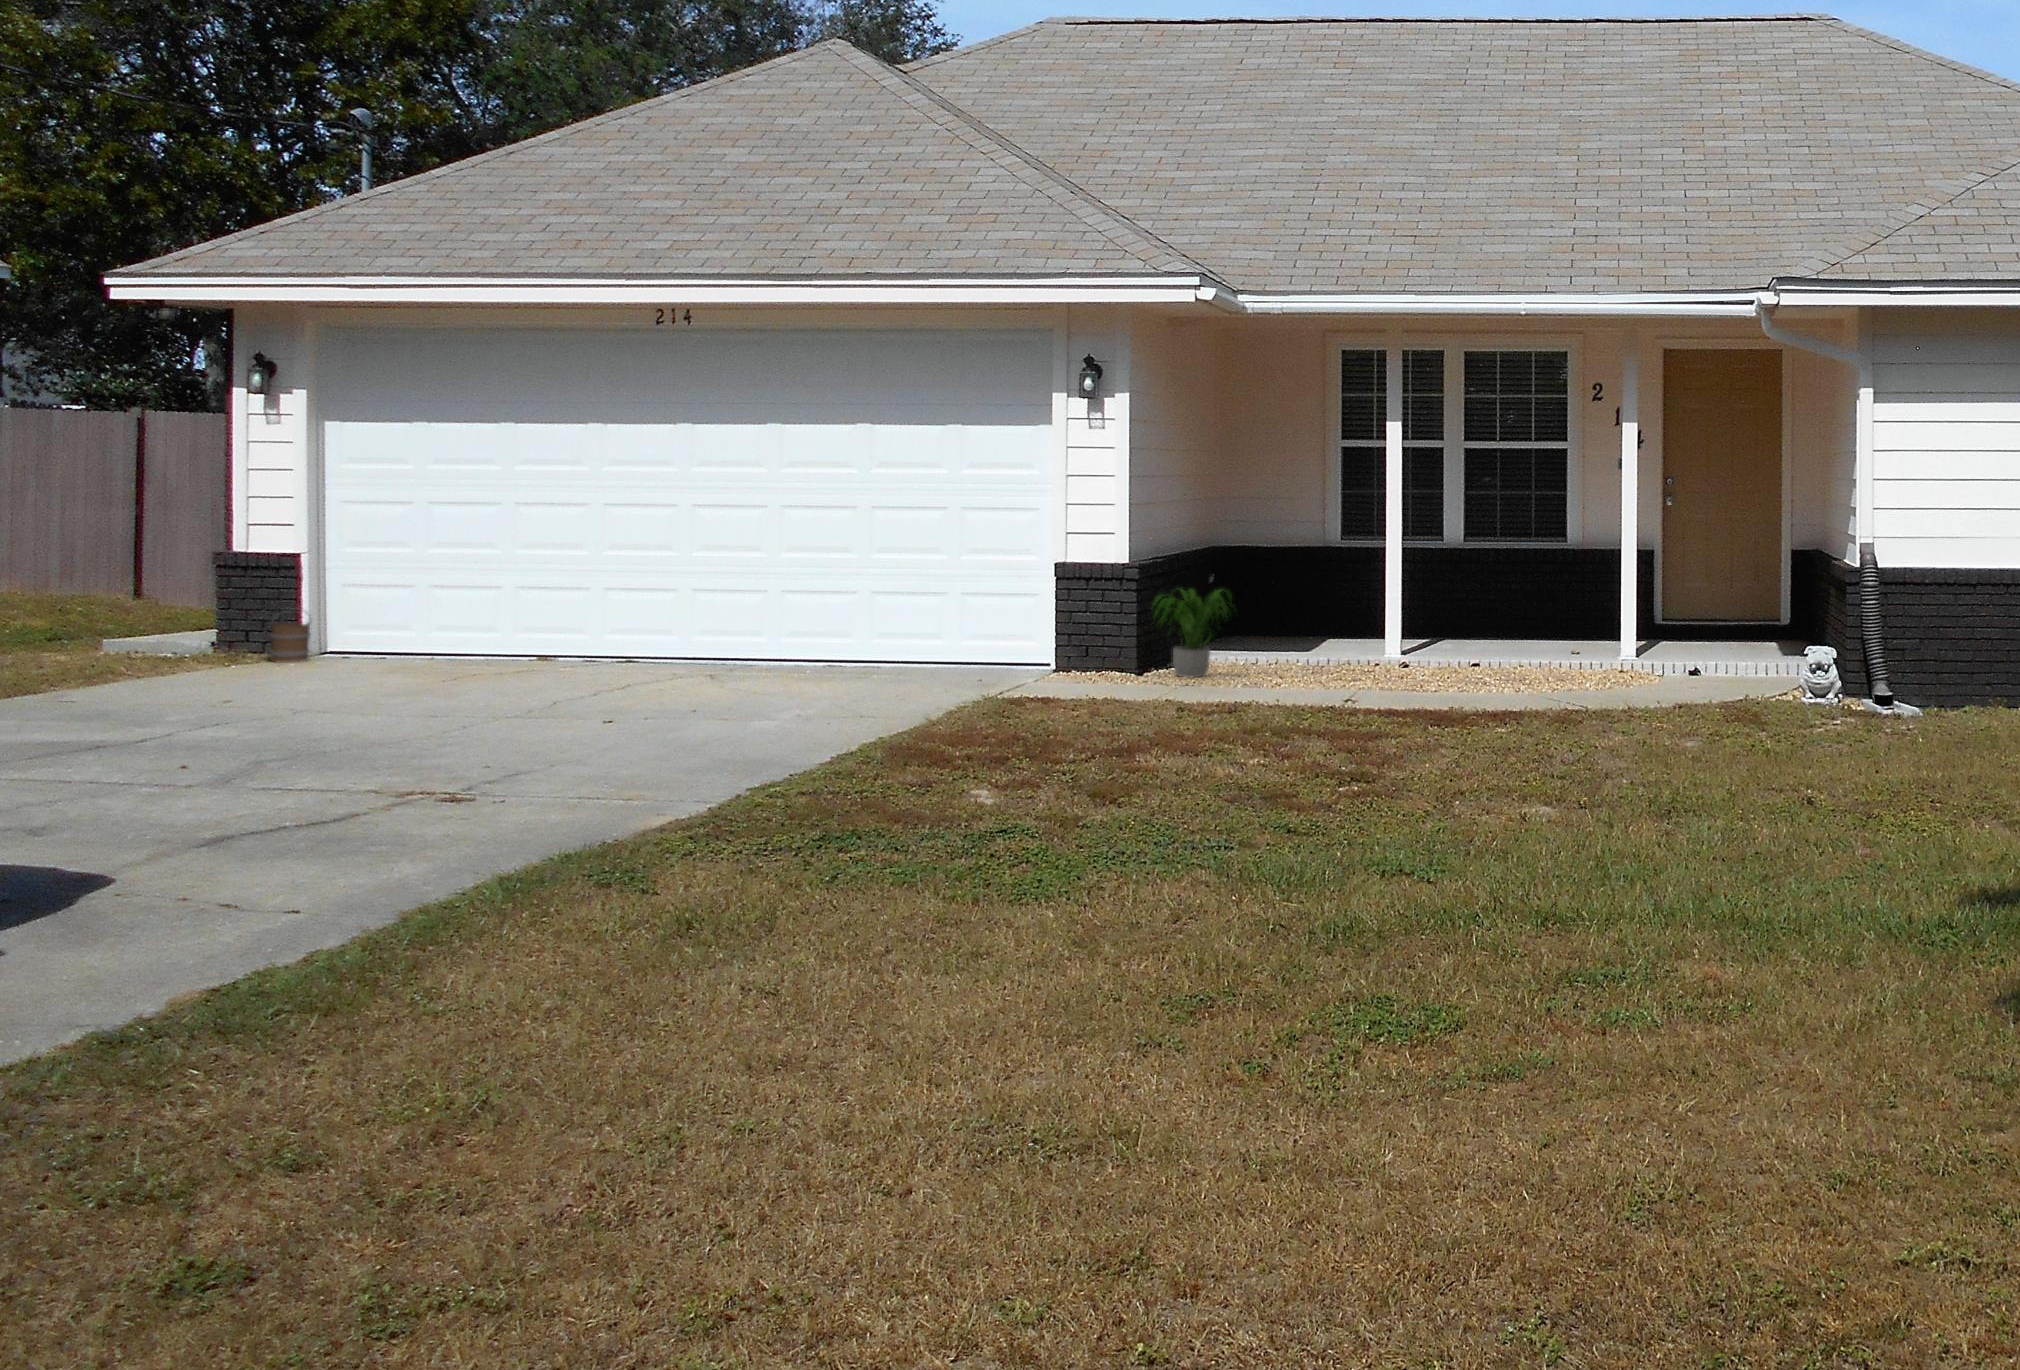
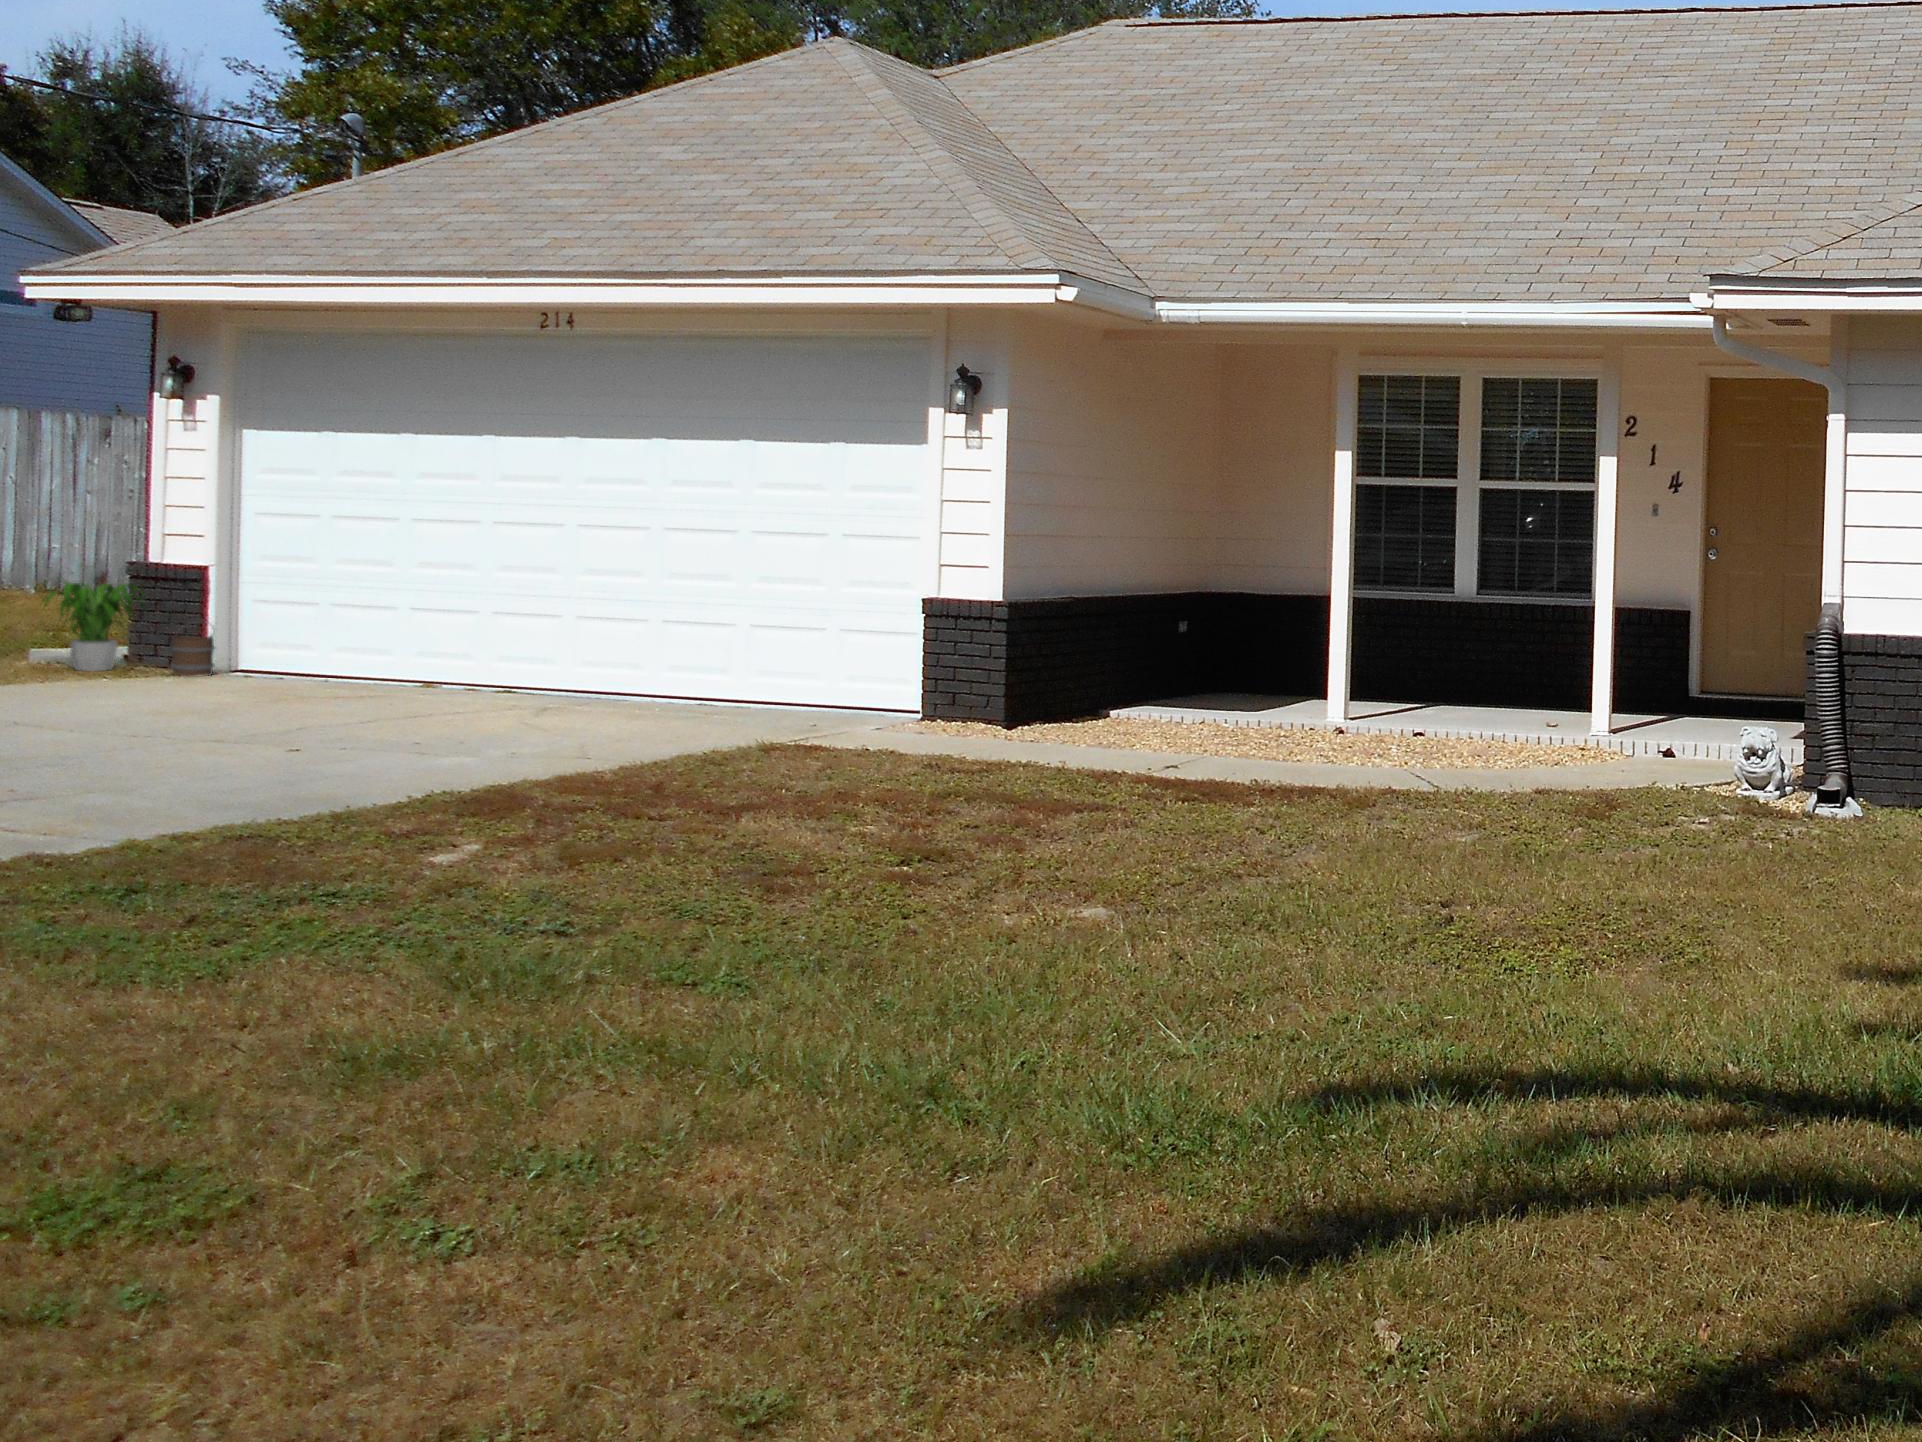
potted plant: present [1152,589,1232,678] -> present [40,581,146,671]

